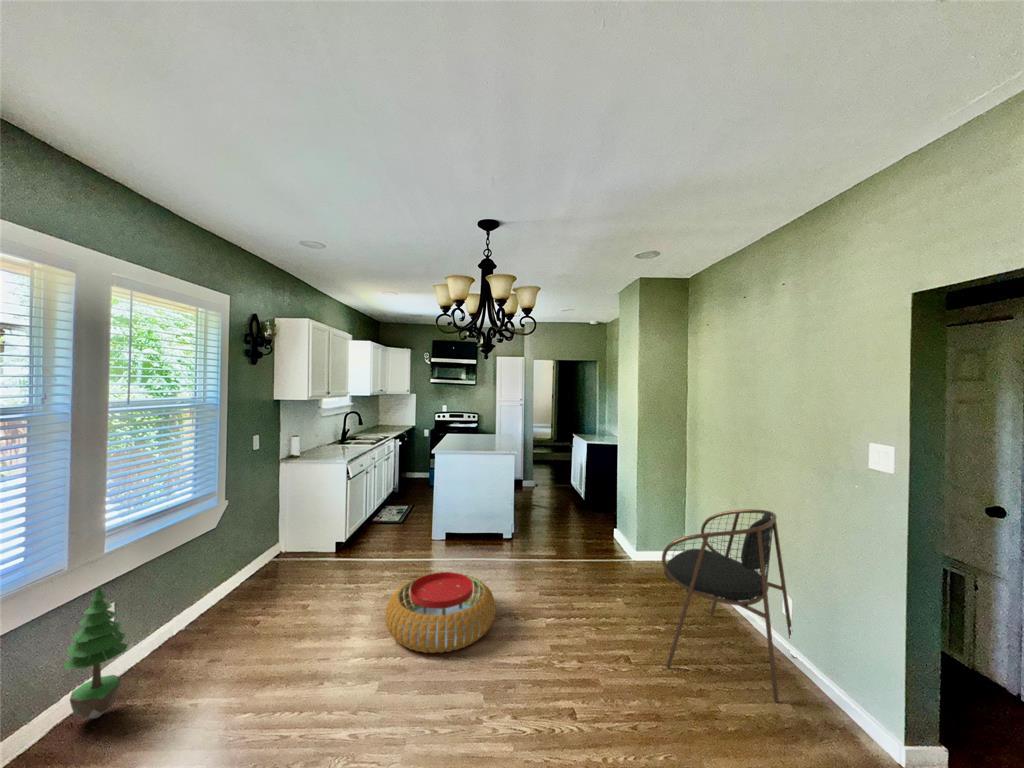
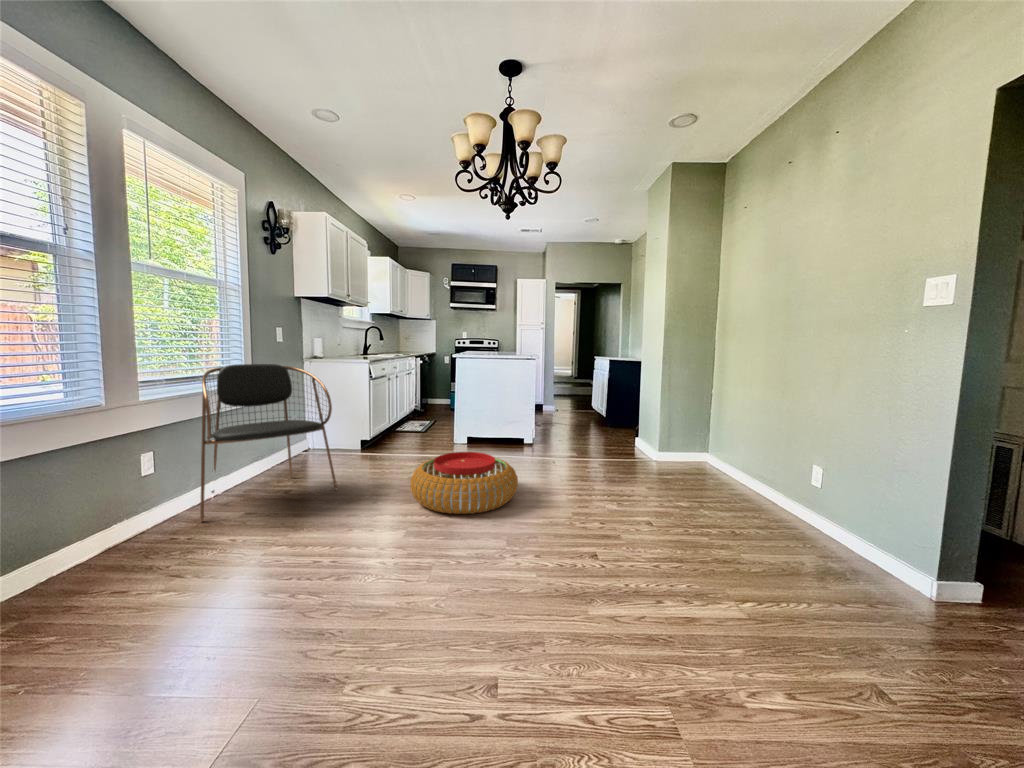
dining chair: present [662,509,795,702] -> present [200,364,338,522]
potted tree: present [63,588,128,719] -> none [109,424,169,545]

